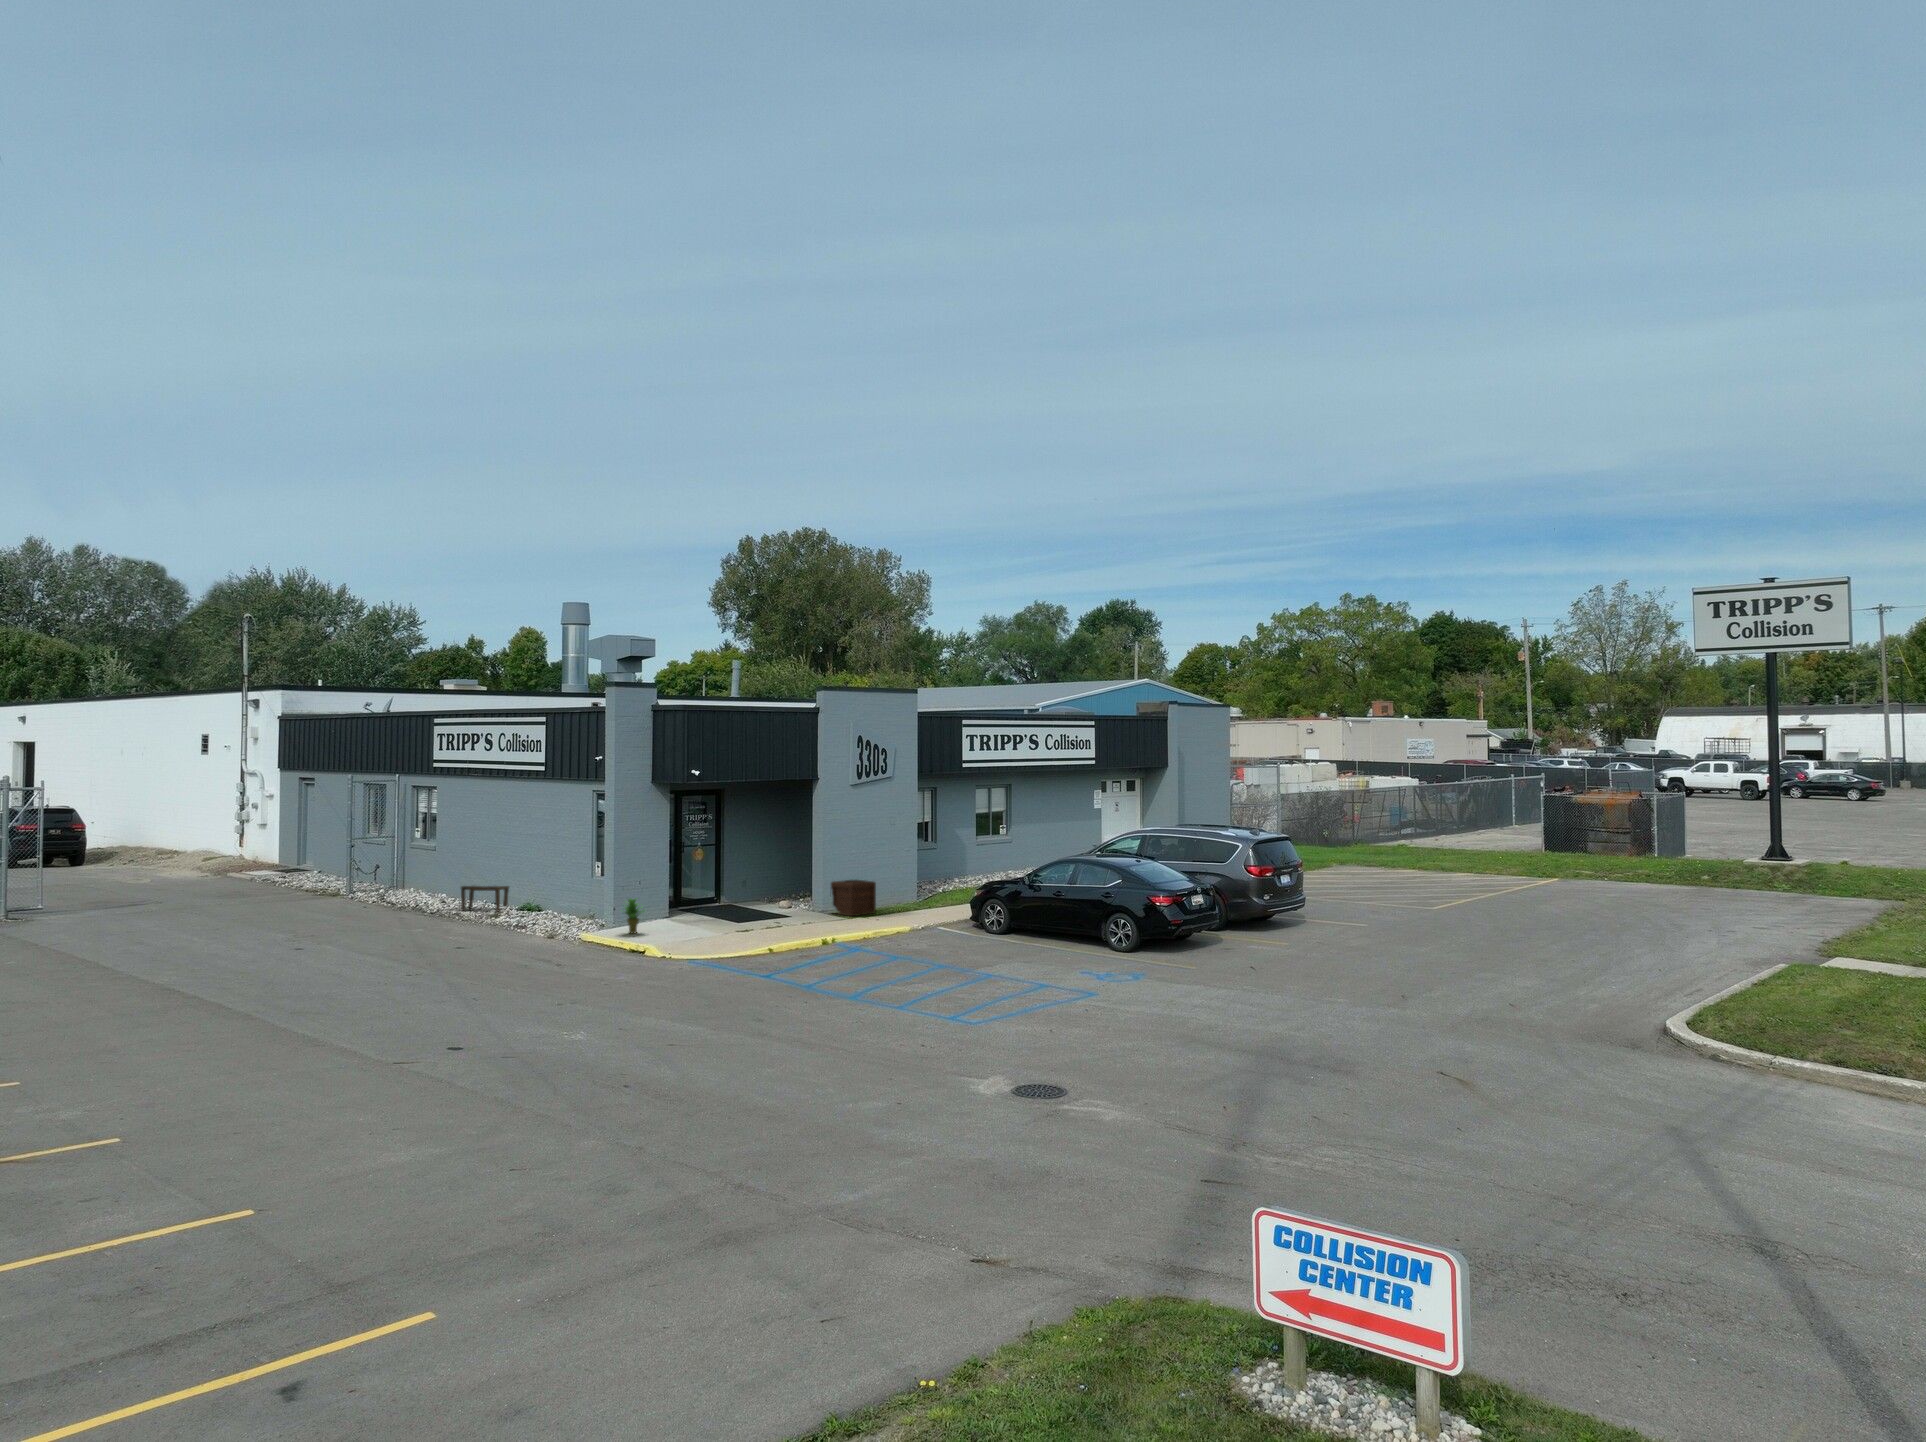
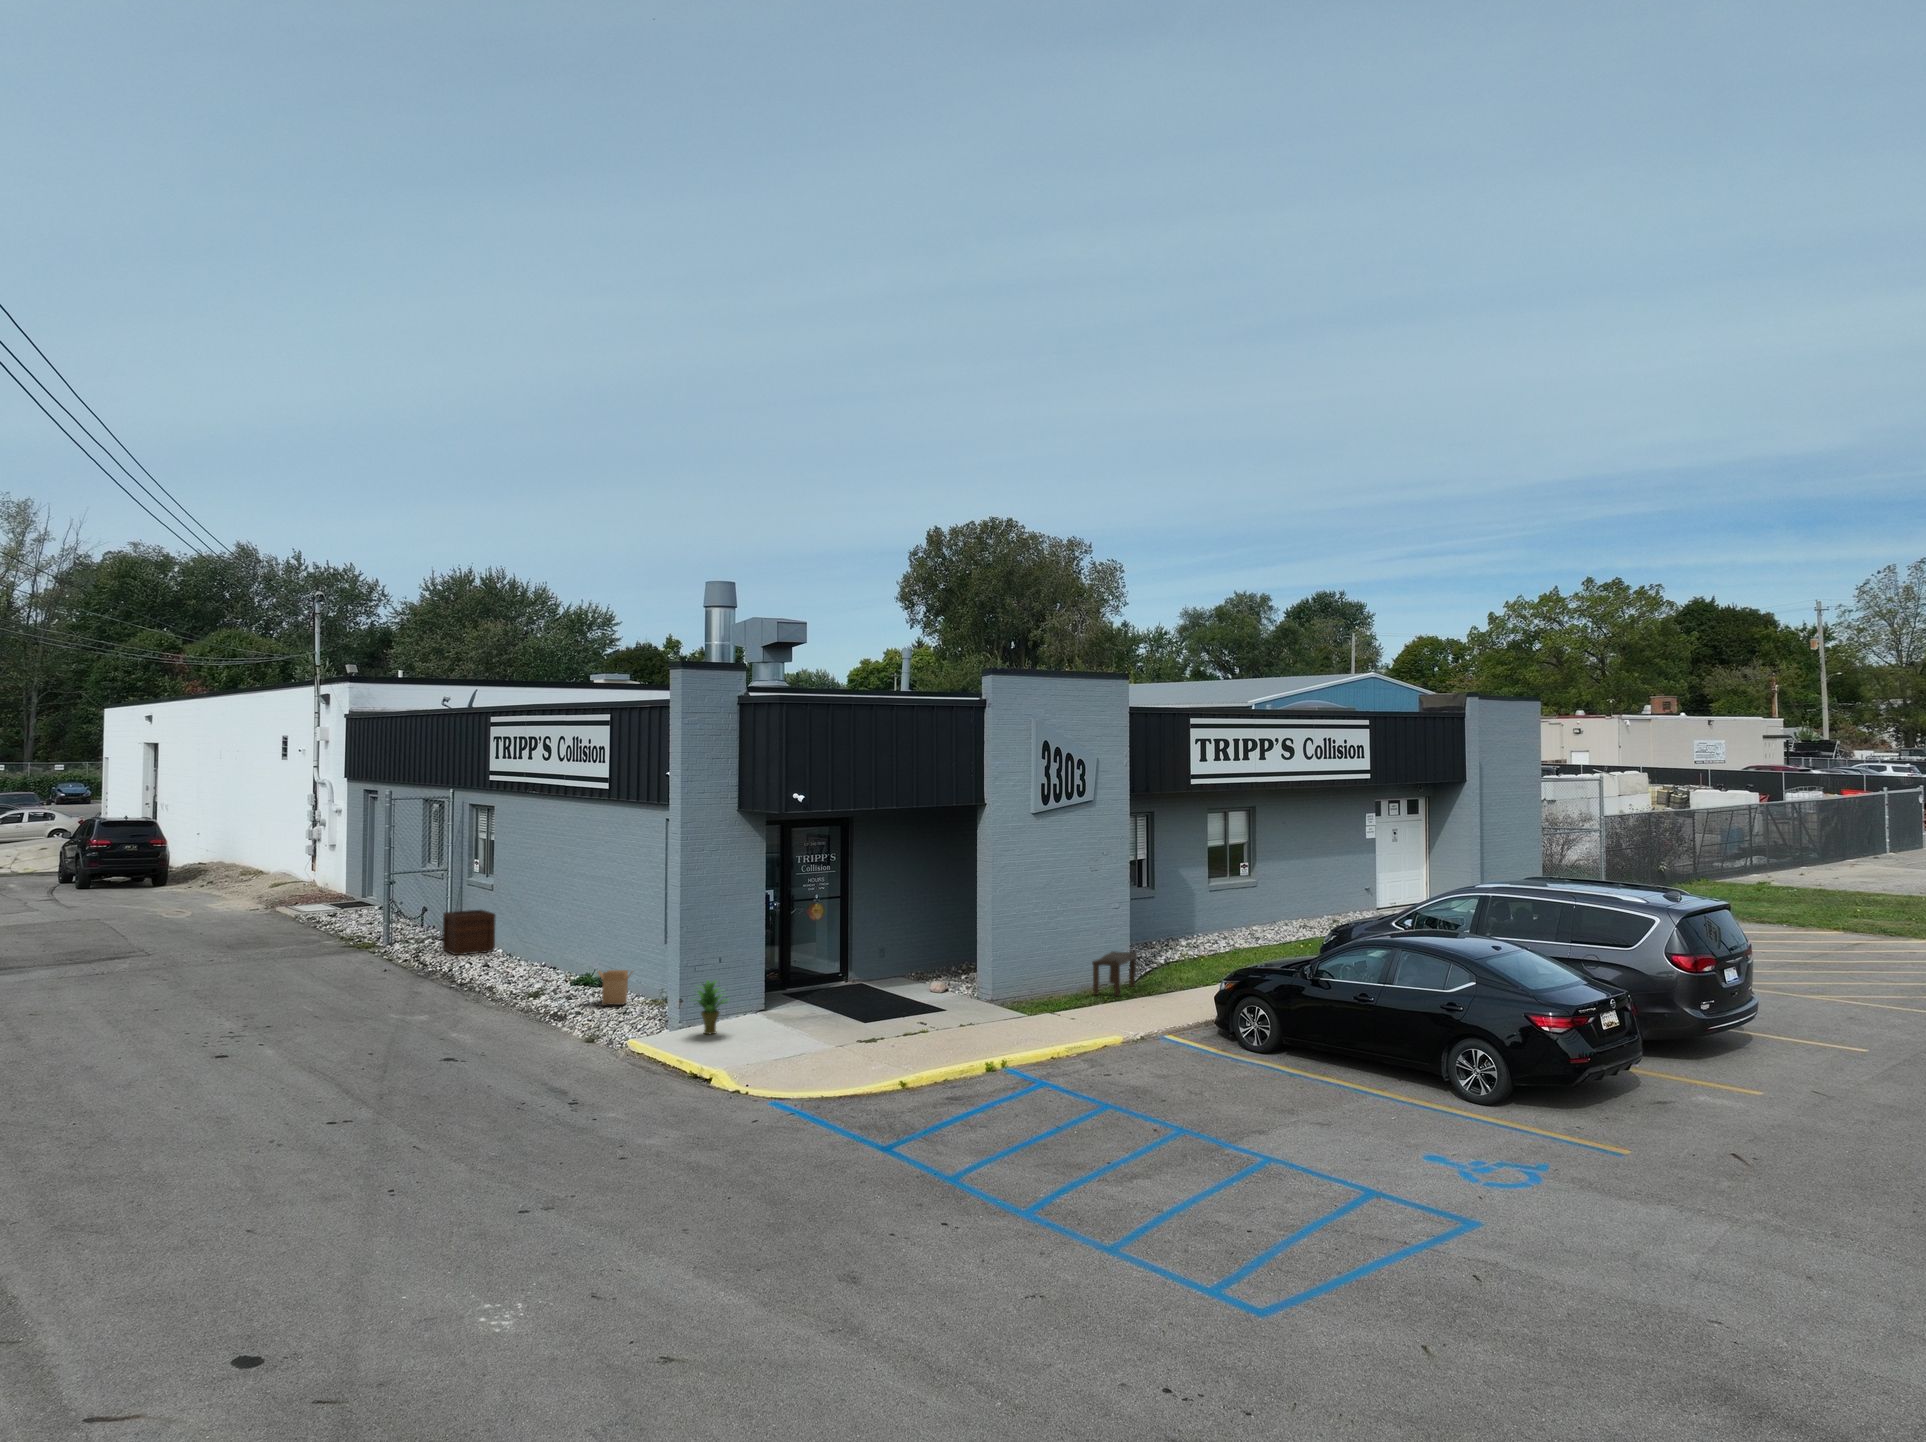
wooden crate: present [831,879,876,916] -> present [442,910,495,955]
bench: present [461,885,509,912] -> present [1092,951,1137,996]
cardboard box: none [543,898,568,922] -> present [598,970,632,1006]

